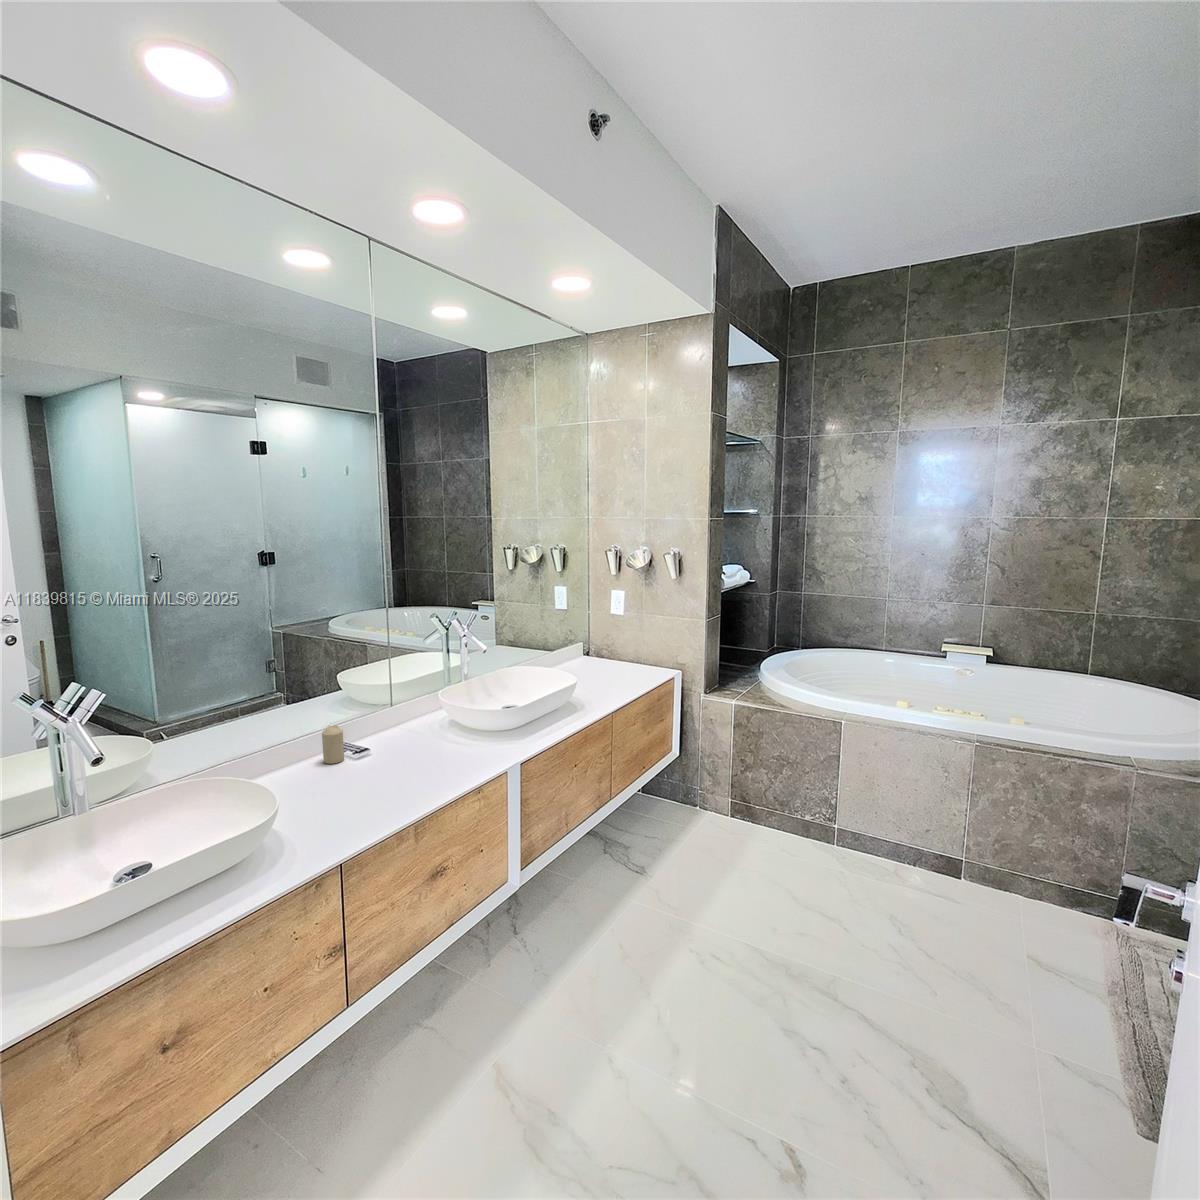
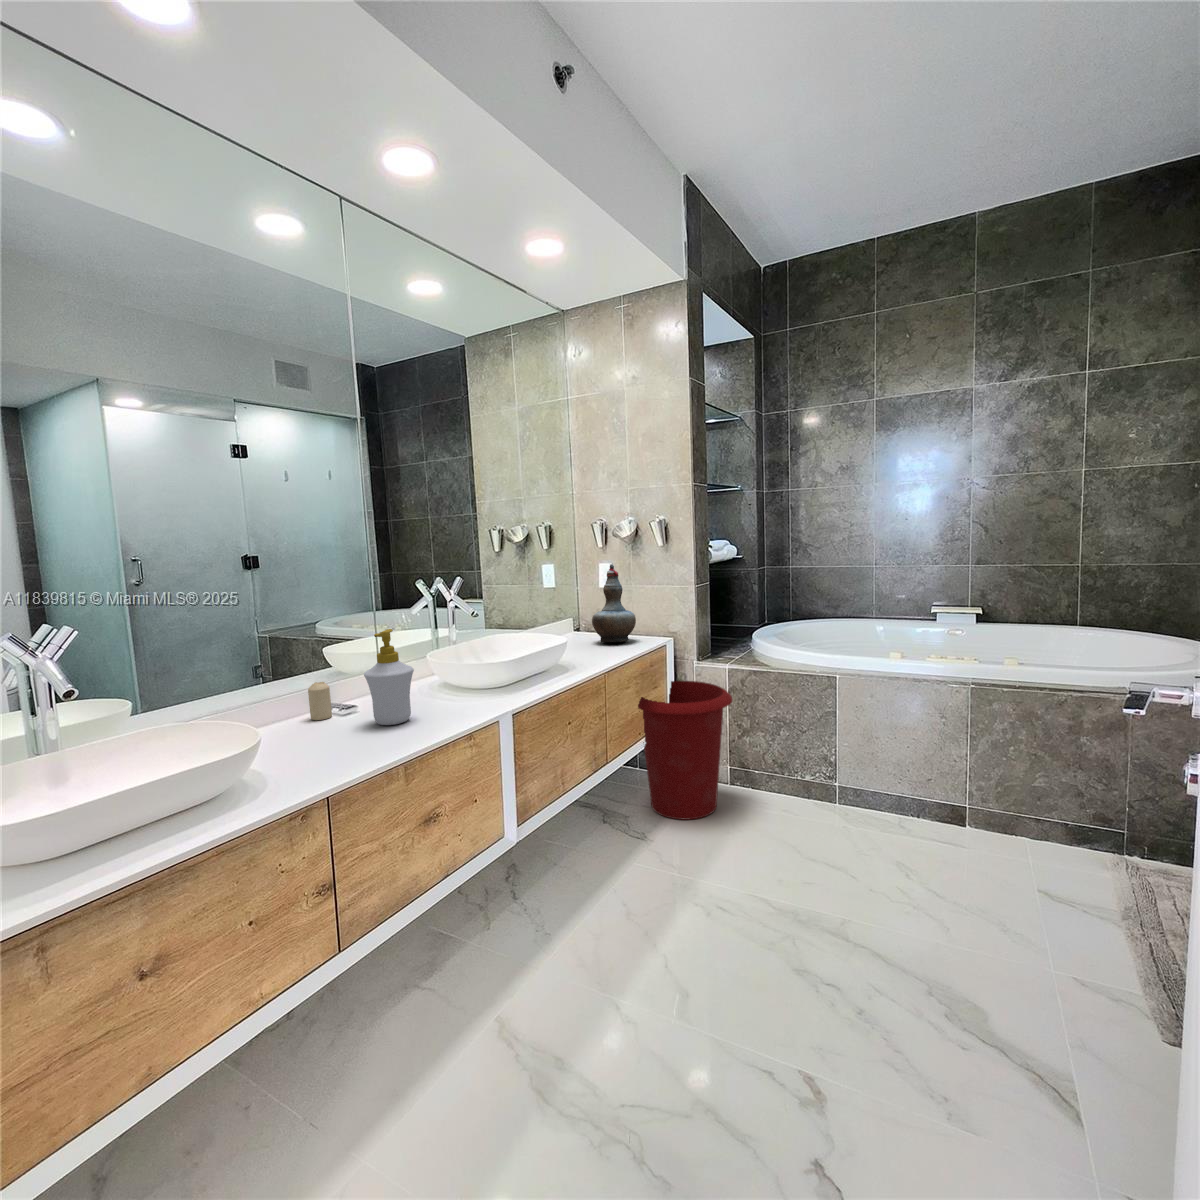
decorative vase: none [602,594,646,674] -> present [592,564,636,643]
soap bottle: none [377,682,425,777] -> present [364,629,414,725]
waste bin: none [635,712,737,853] -> present [638,681,733,820]

